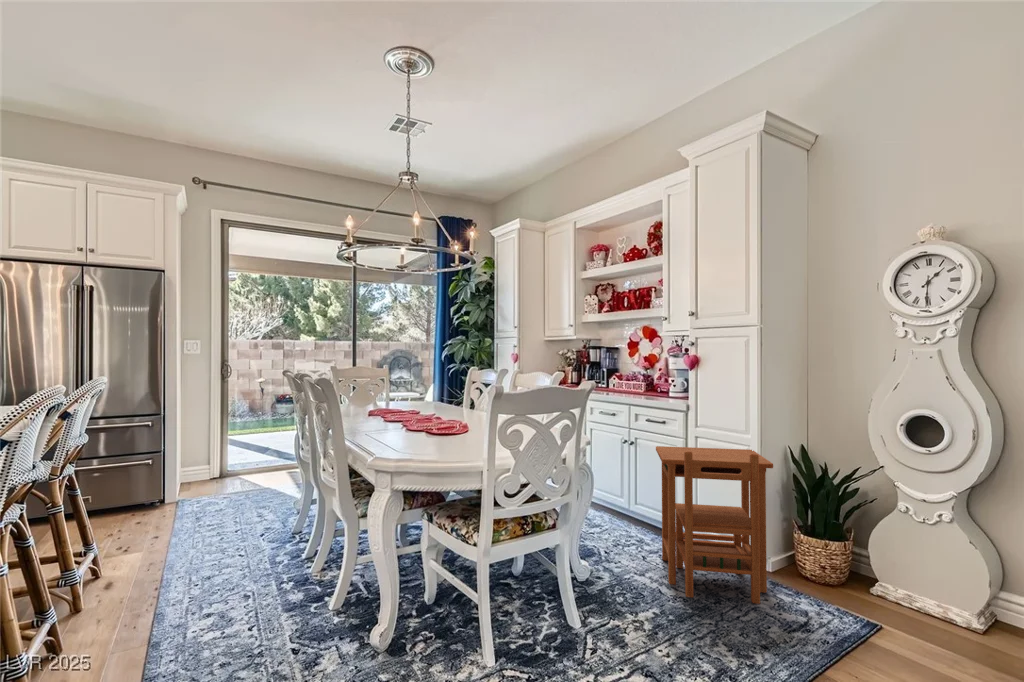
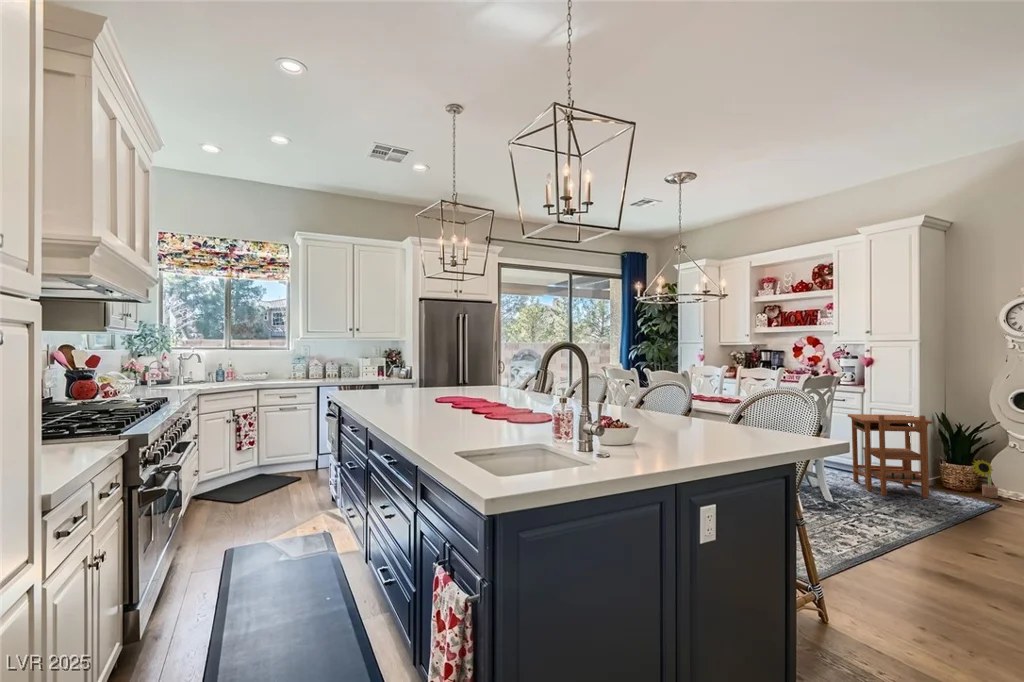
decorative plant: none [836,533,878,604] -> present [973,460,998,498]

